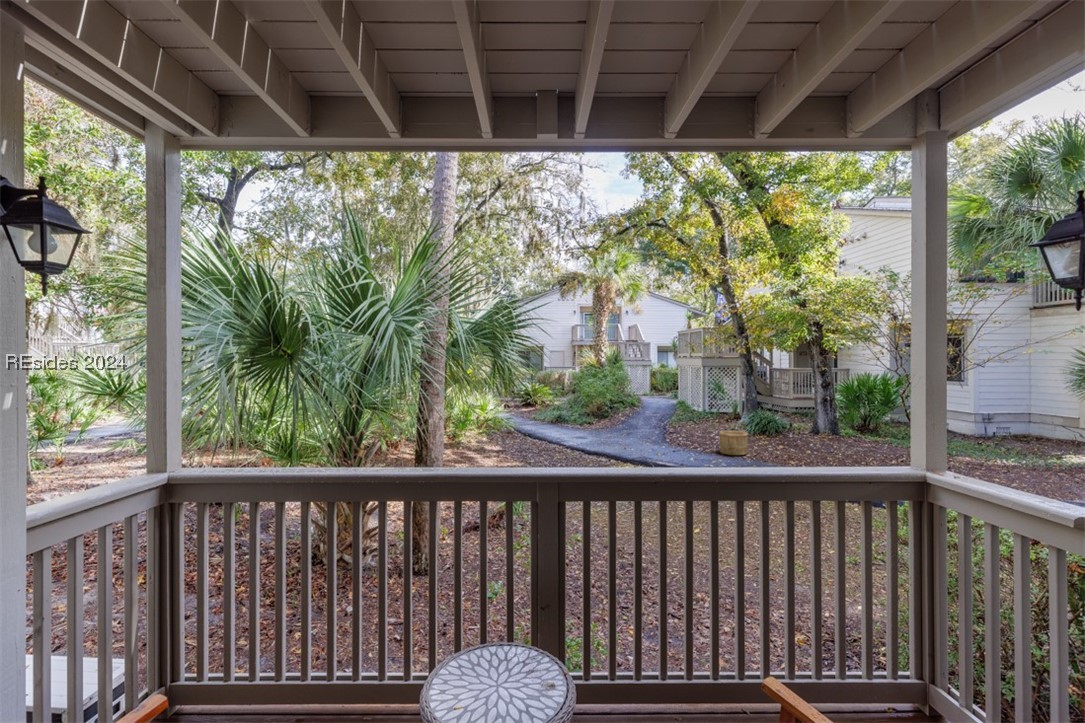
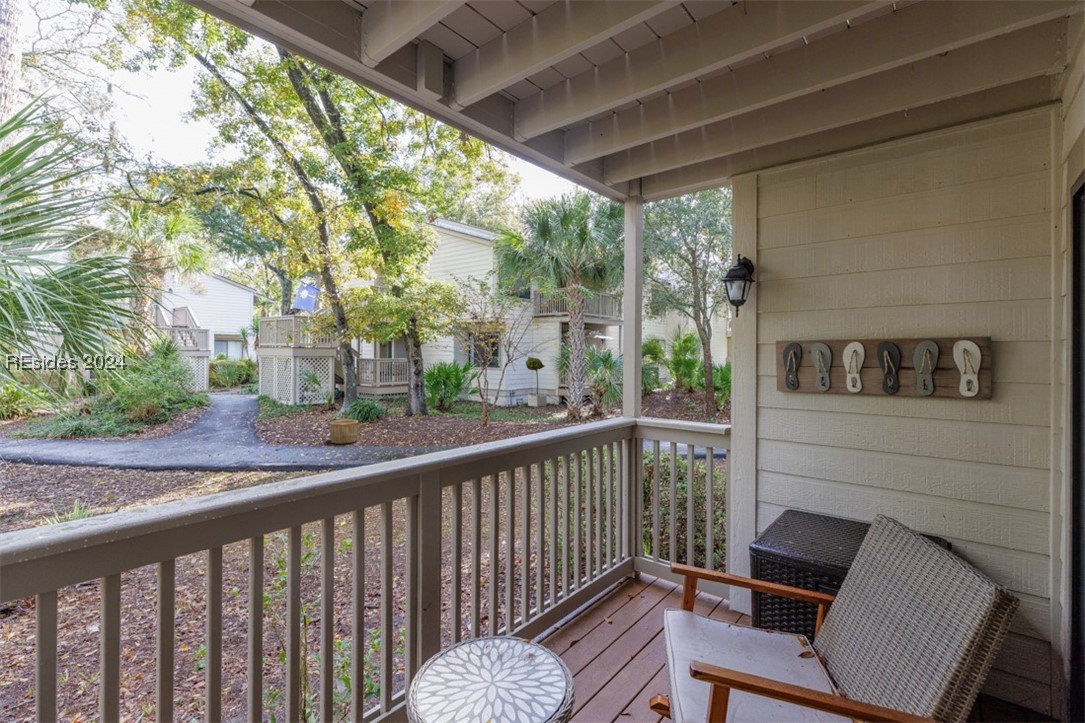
potted tree: none [1009,364,1055,444] -> present [526,357,547,407]

